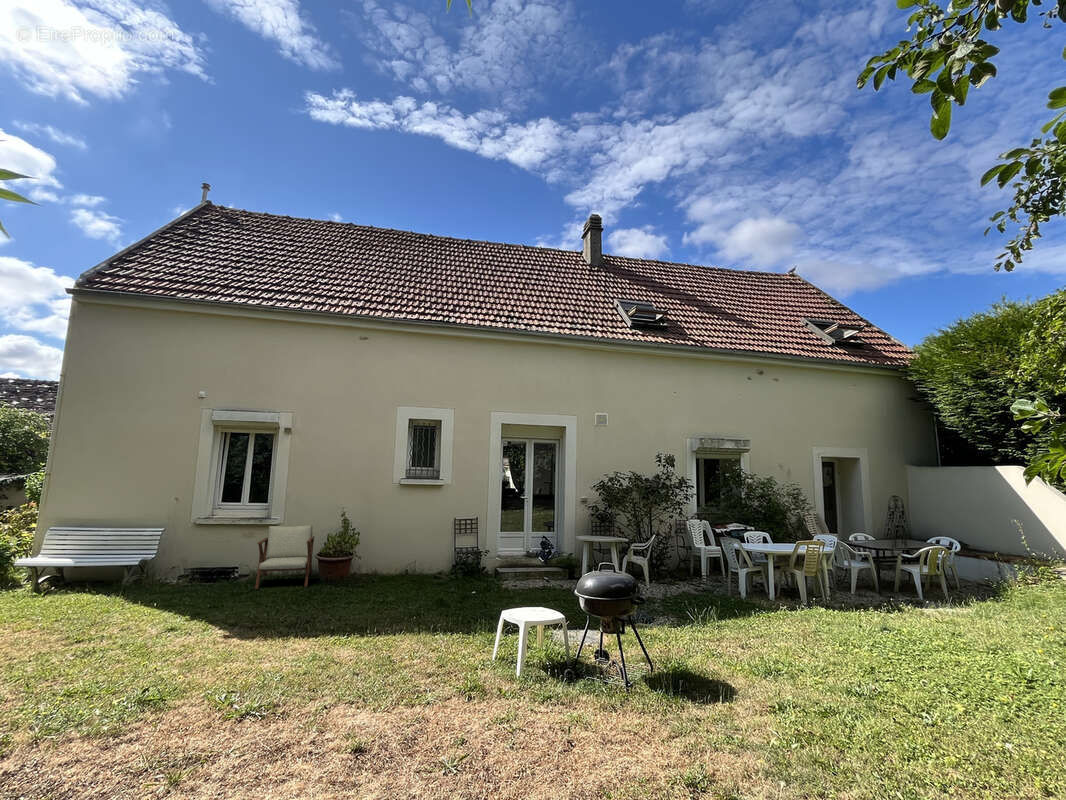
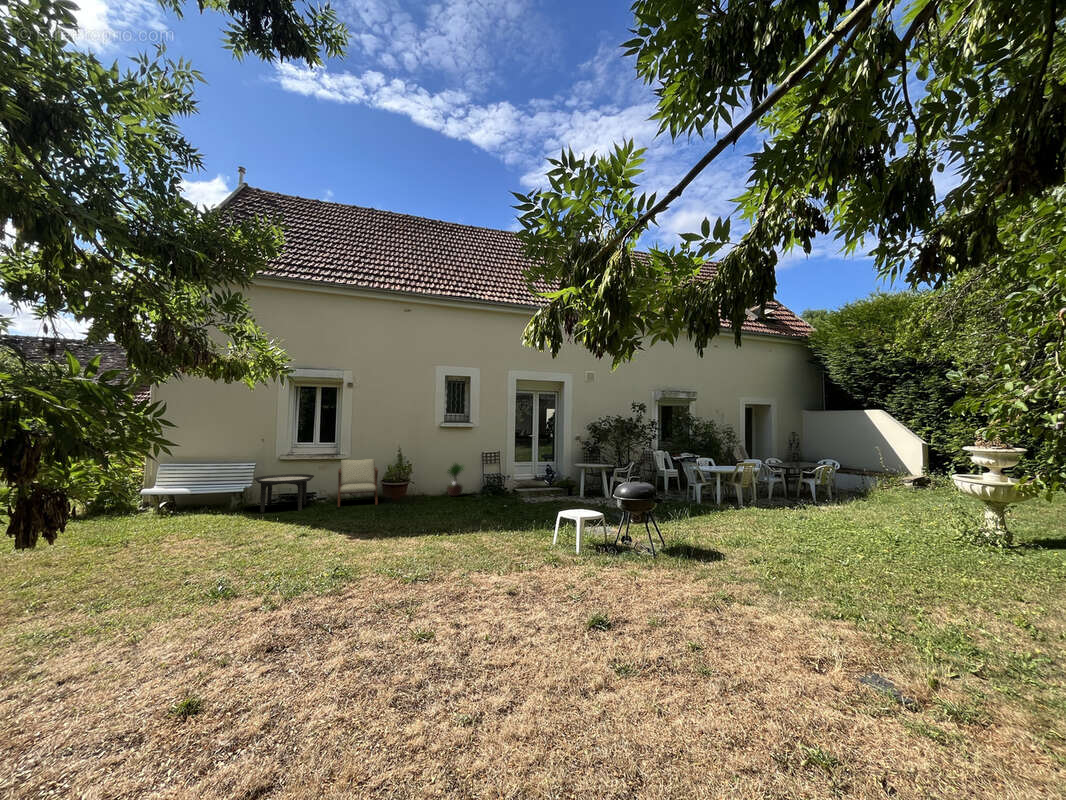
potted tree: none [401,528,430,576] -> present [447,463,464,496]
round table: none [151,544,230,595] -> present [254,474,314,513]

